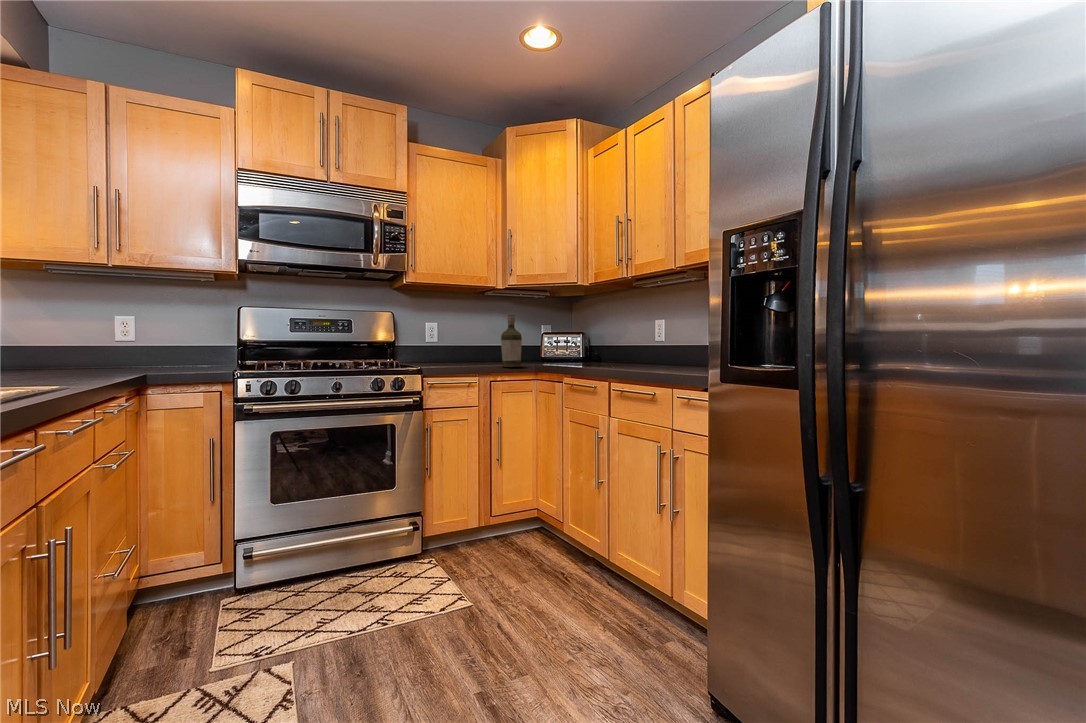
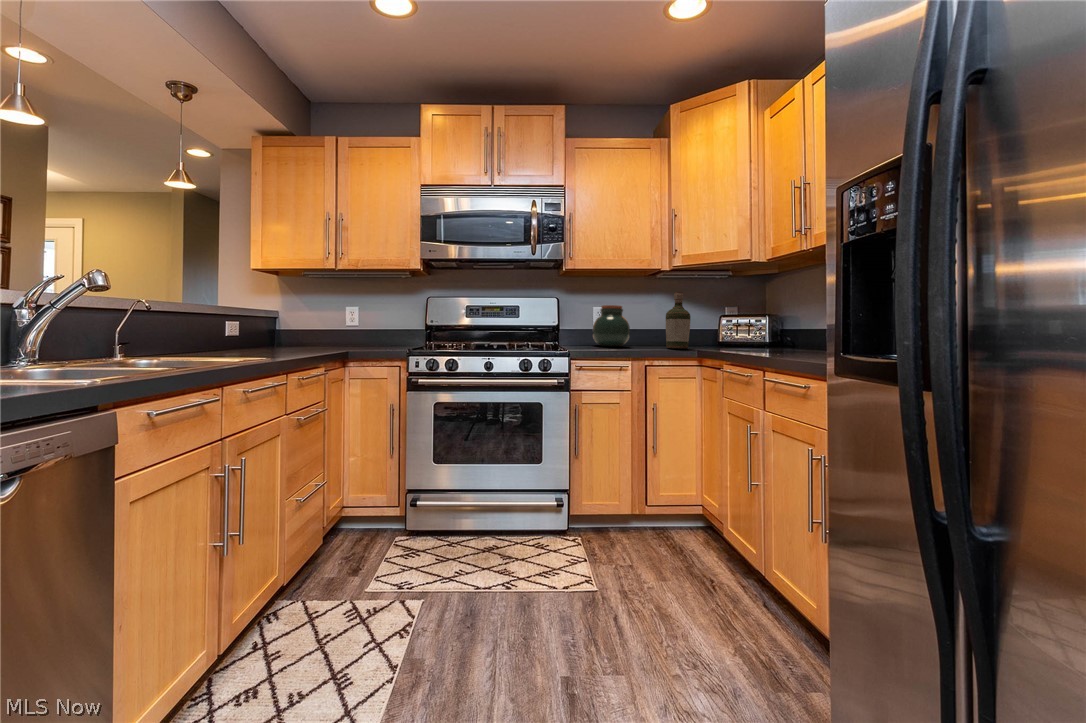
jar: none [434,328,470,368] -> present [593,305,630,347]

